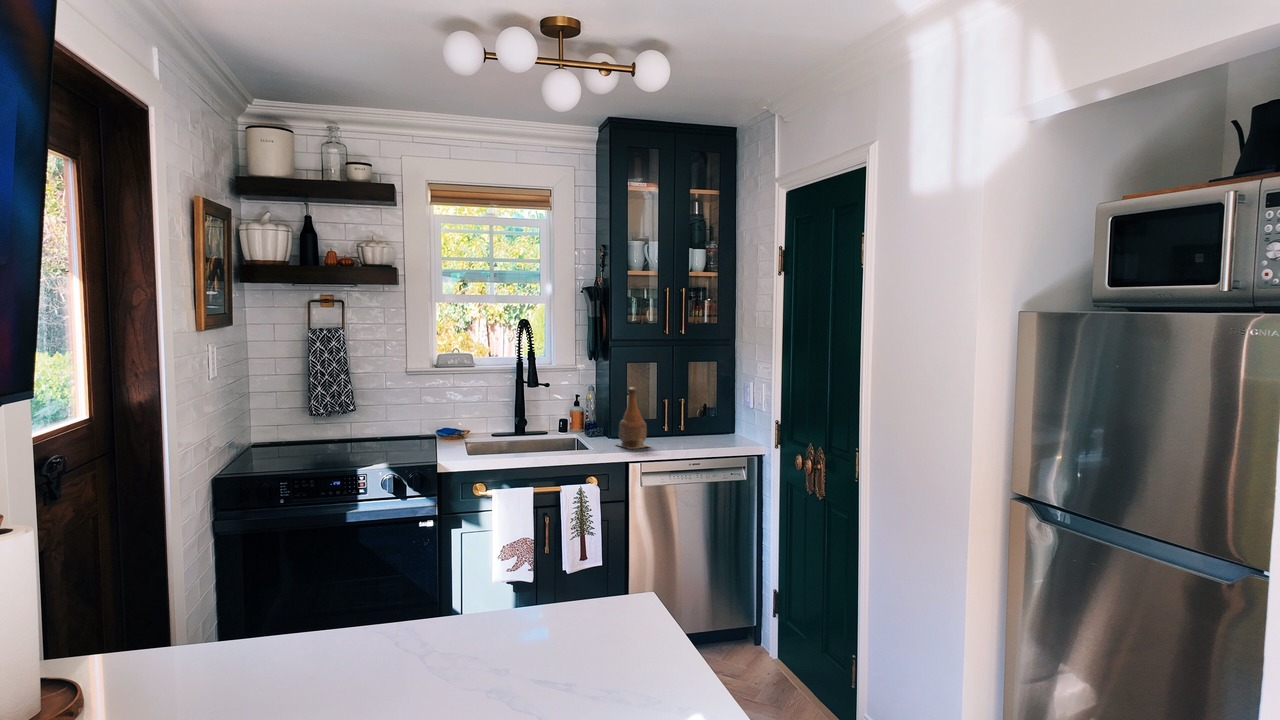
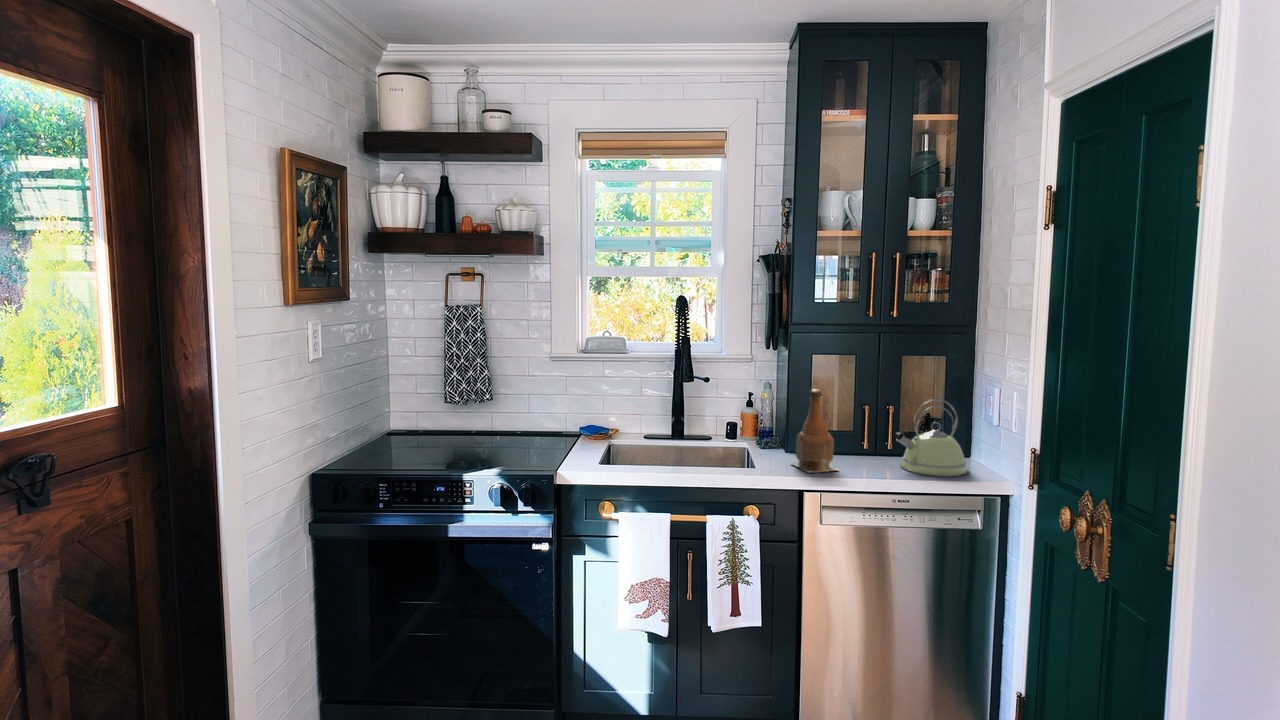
kettle: none [688,391,736,445] -> present [896,399,967,477]

